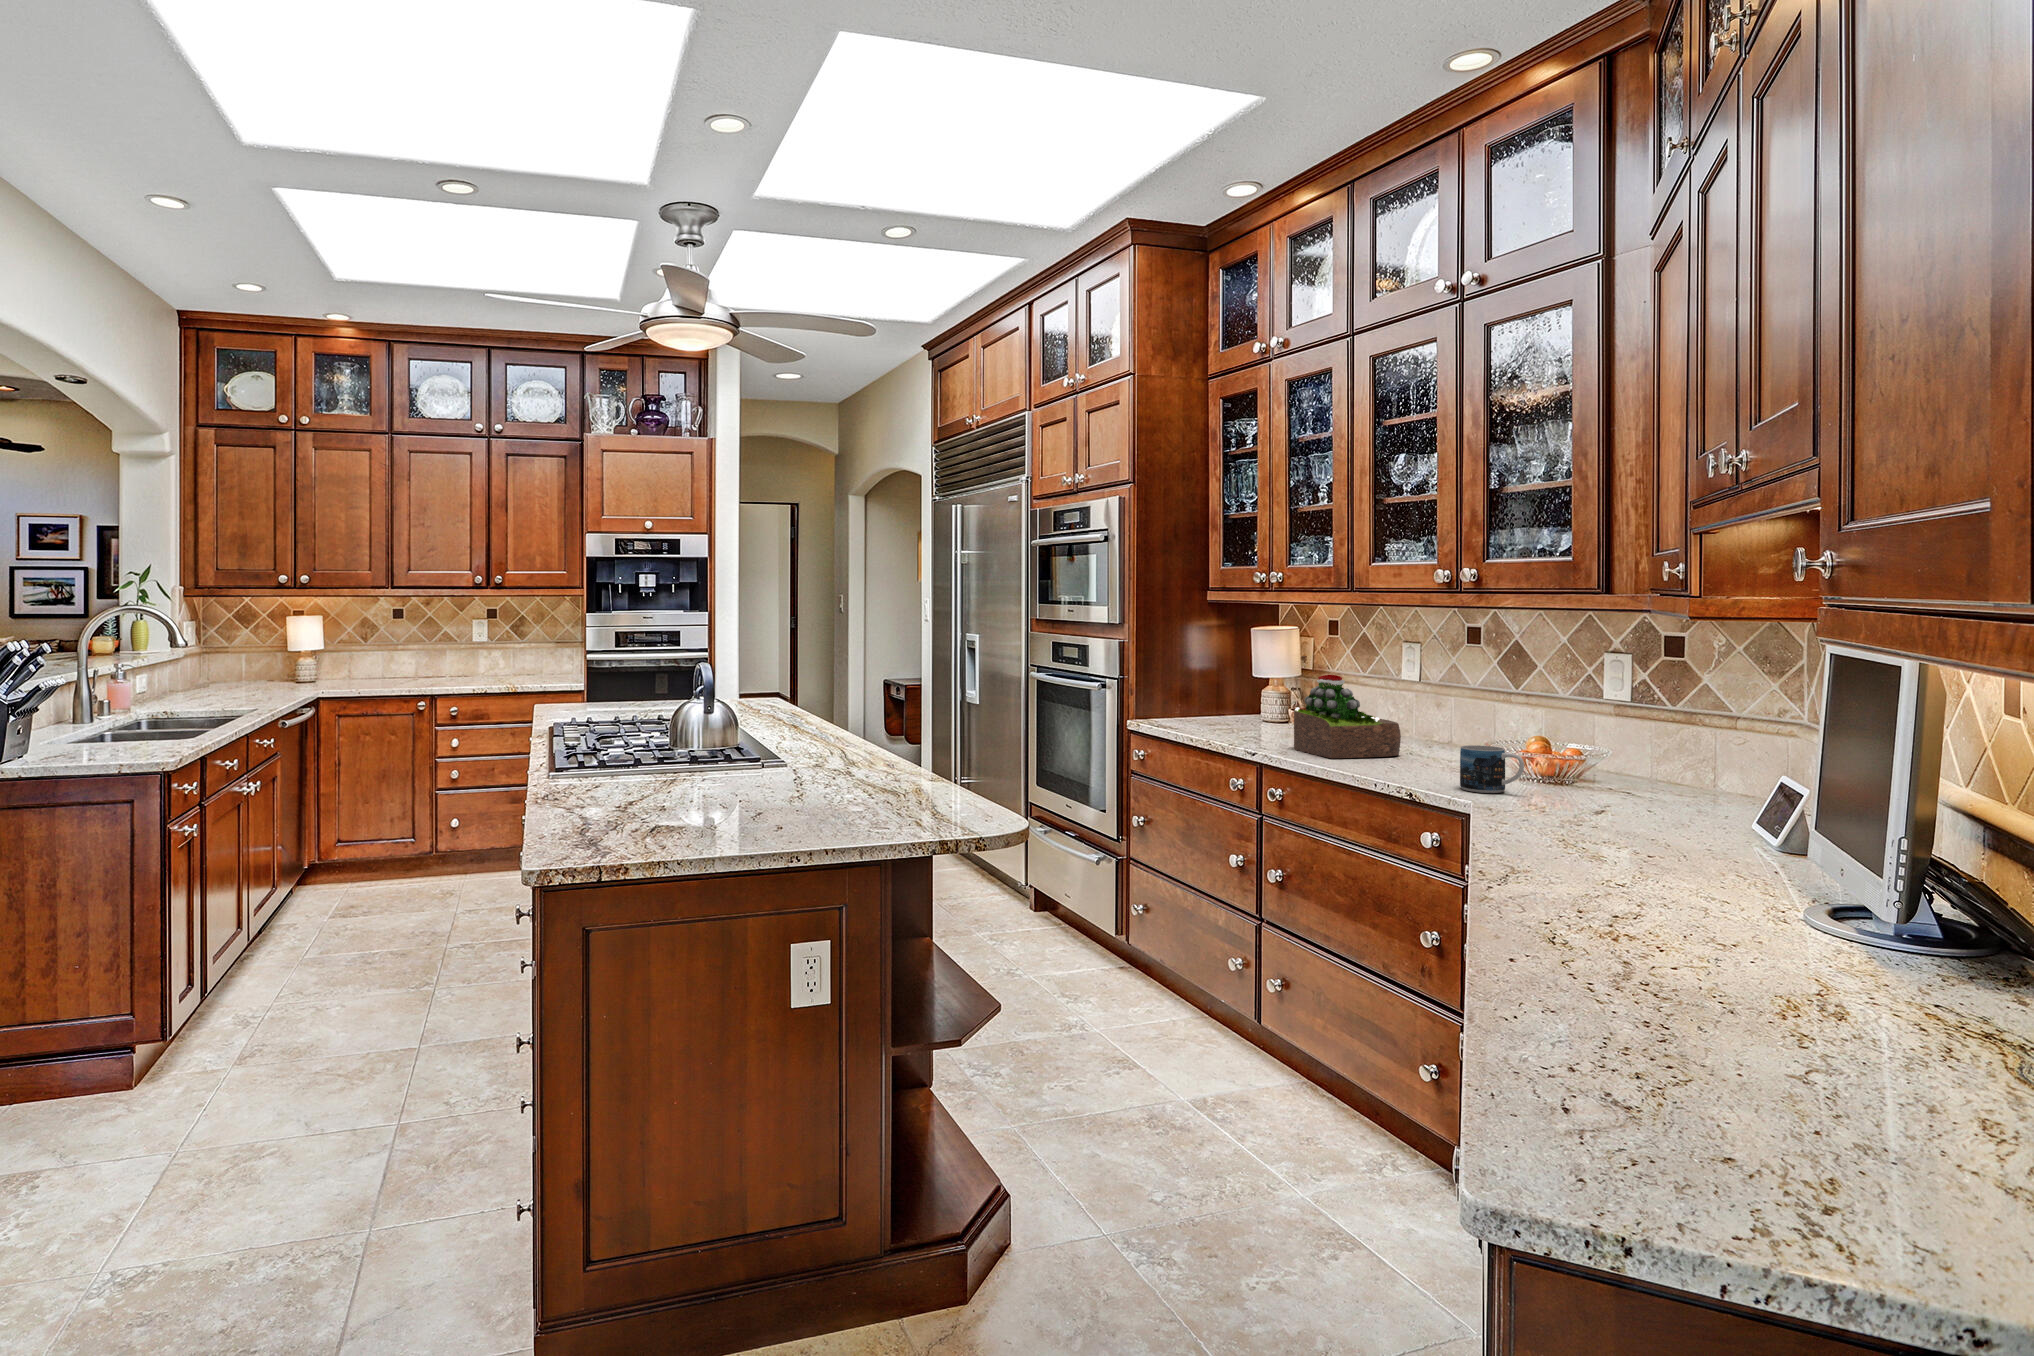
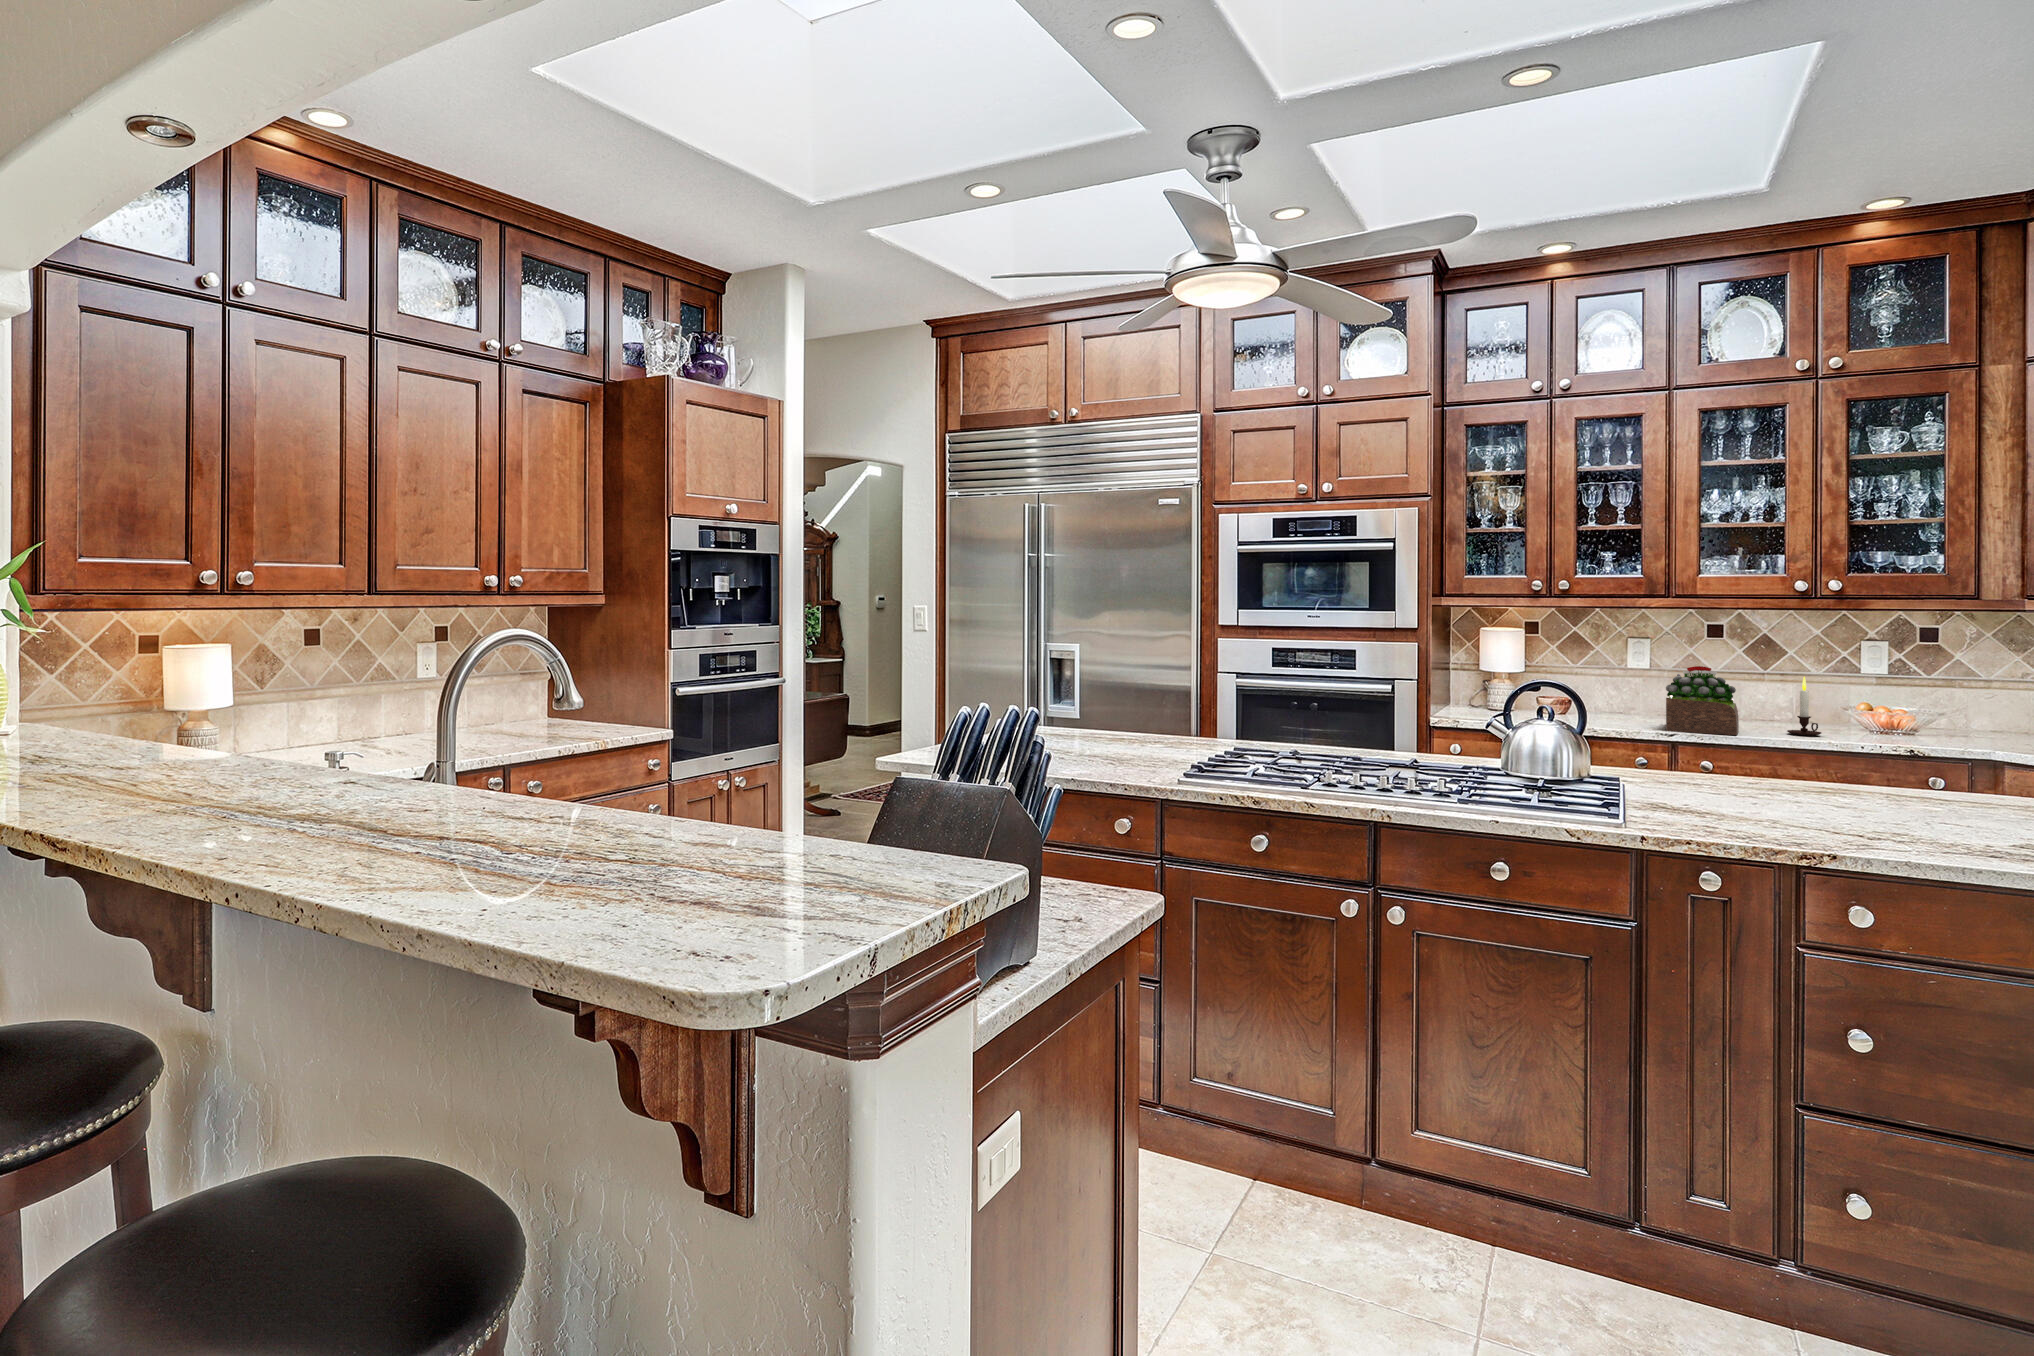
candle: none [1420,693,1468,769] -> present [1787,677,1821,736]
mug: present [1460,745,1524,793] -> none [1908,714,1964,749]

